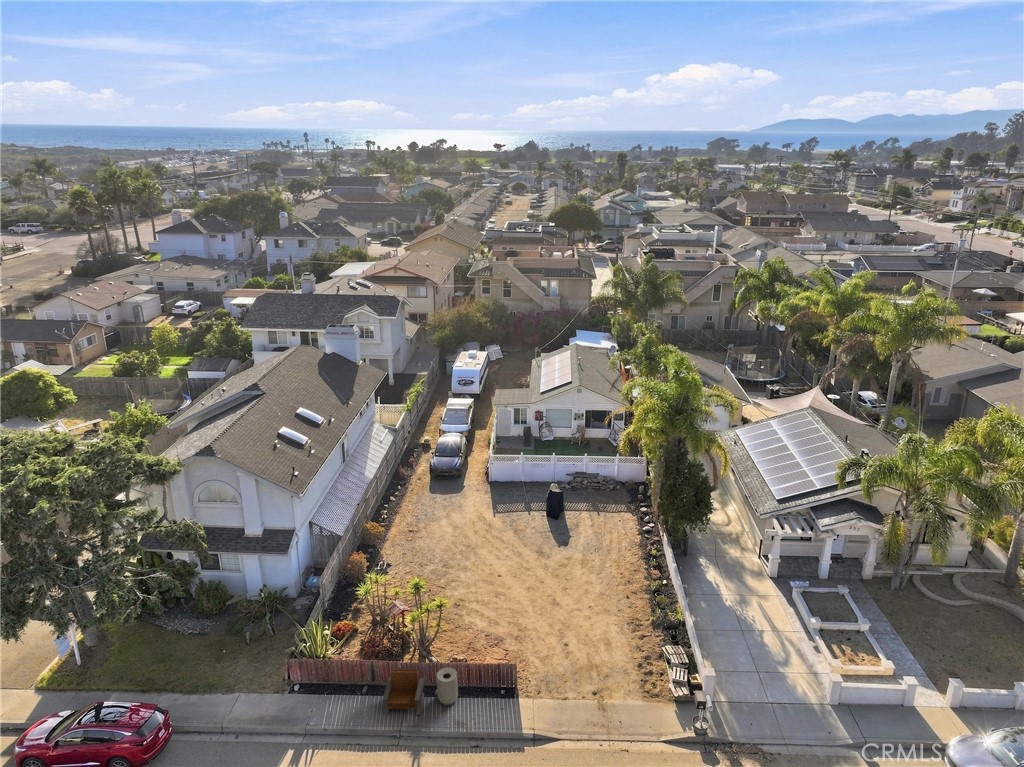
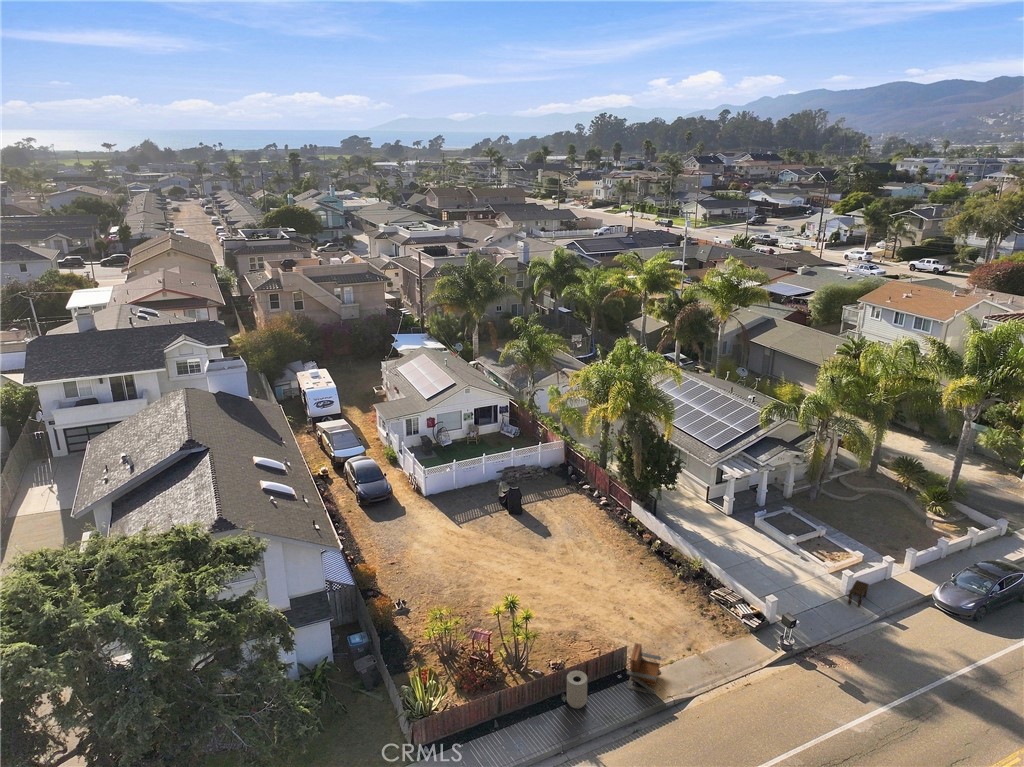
lounge chair: present [383,668,424,715] -> present [627,643,661,695]
bench: none [825,692,862,724] -> present [848,580,869,607]

